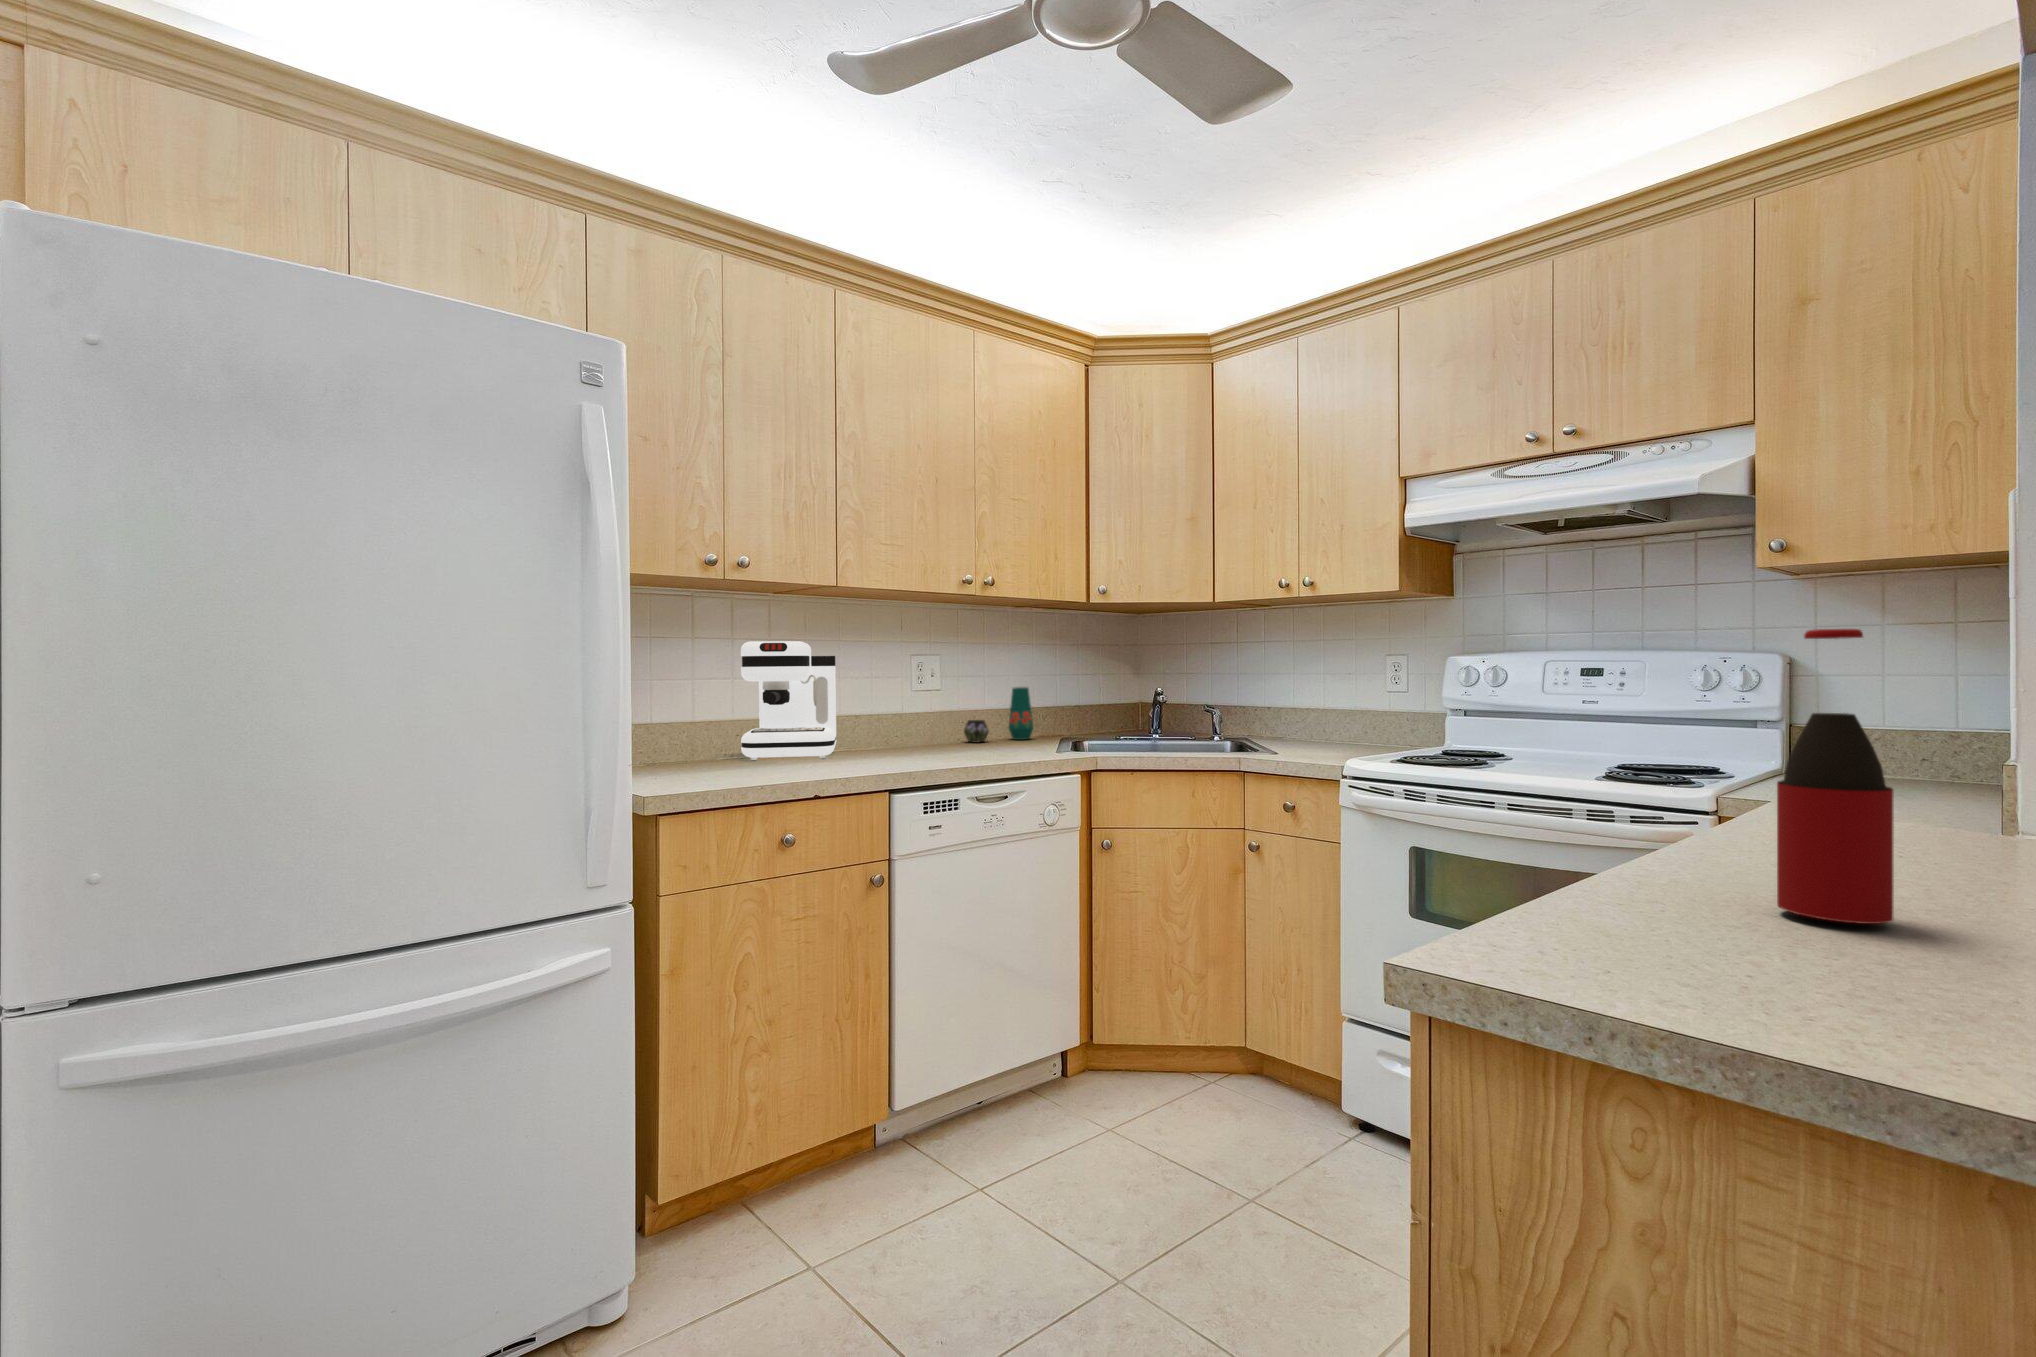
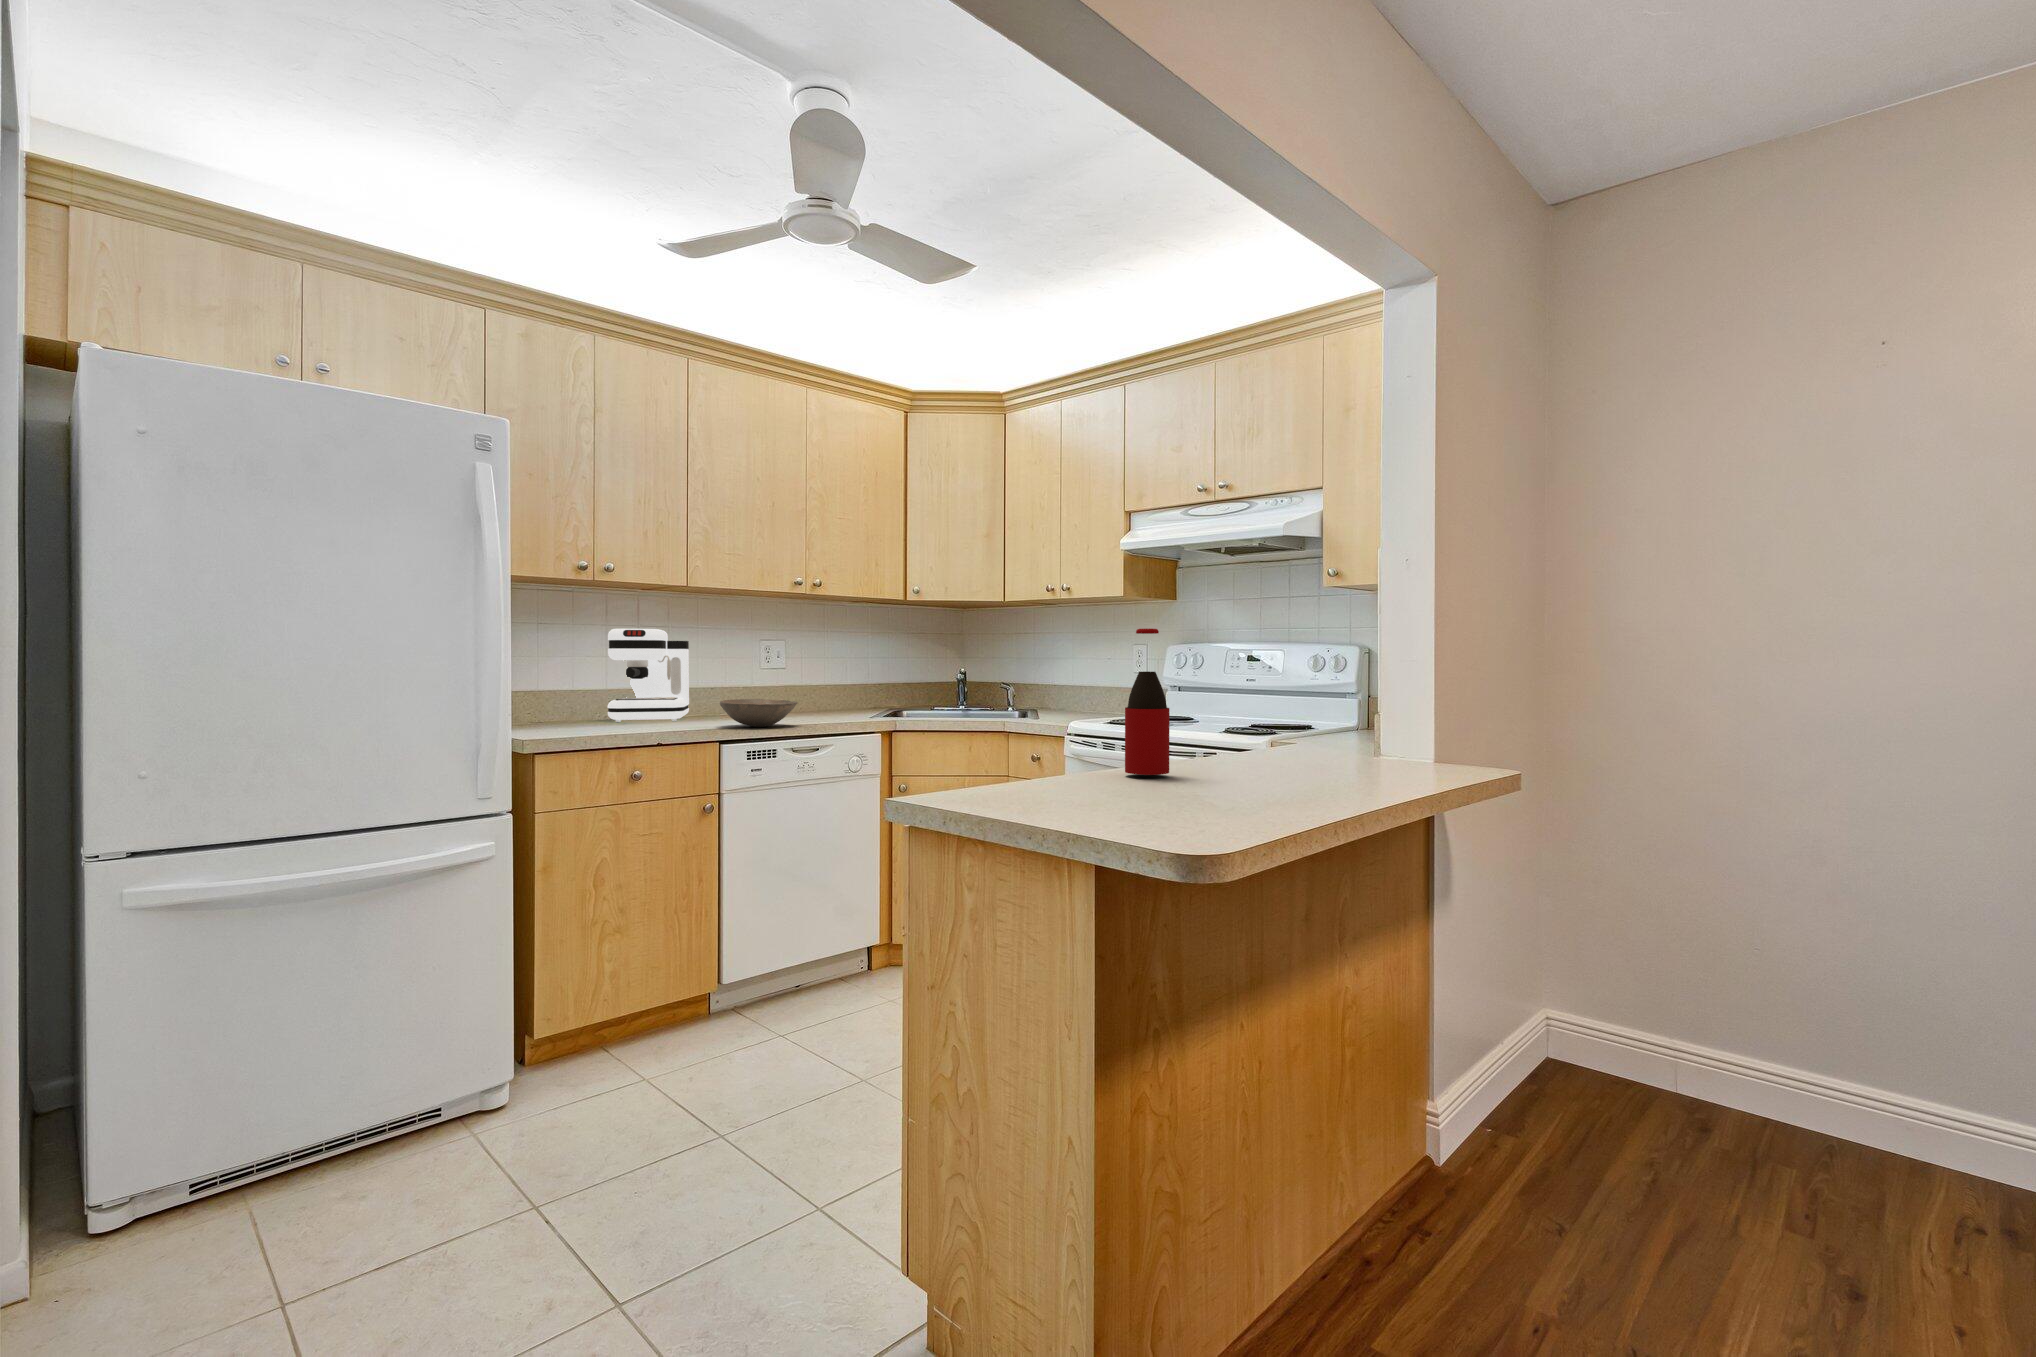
vase: present [964,687,1033,742] -> none [800,669,860,713]
bowl: none [888,731,988,769] -> present [720,699,797,727]

